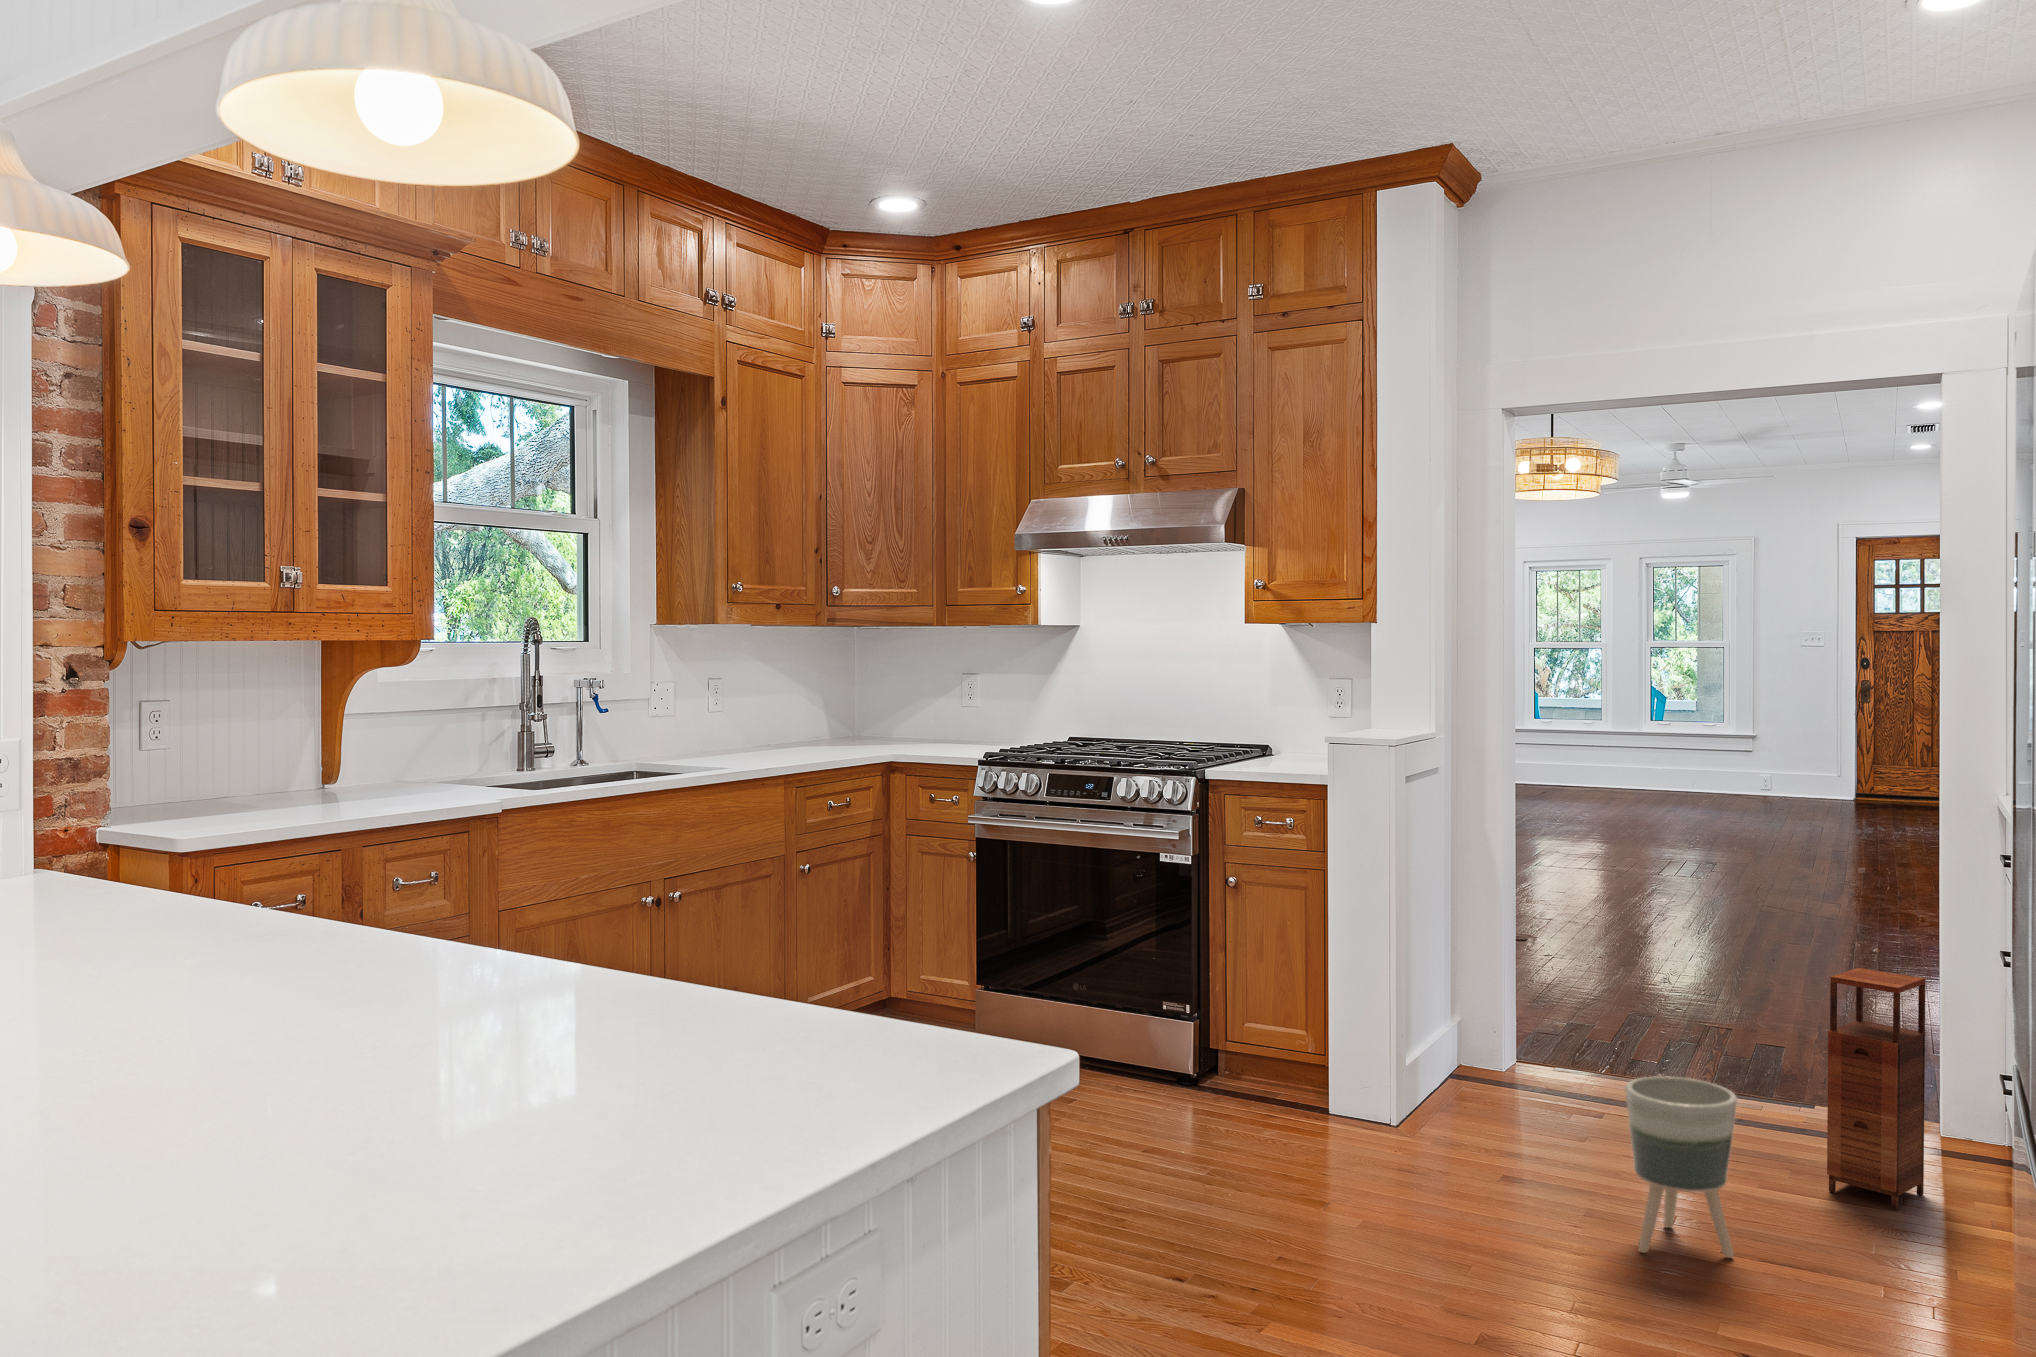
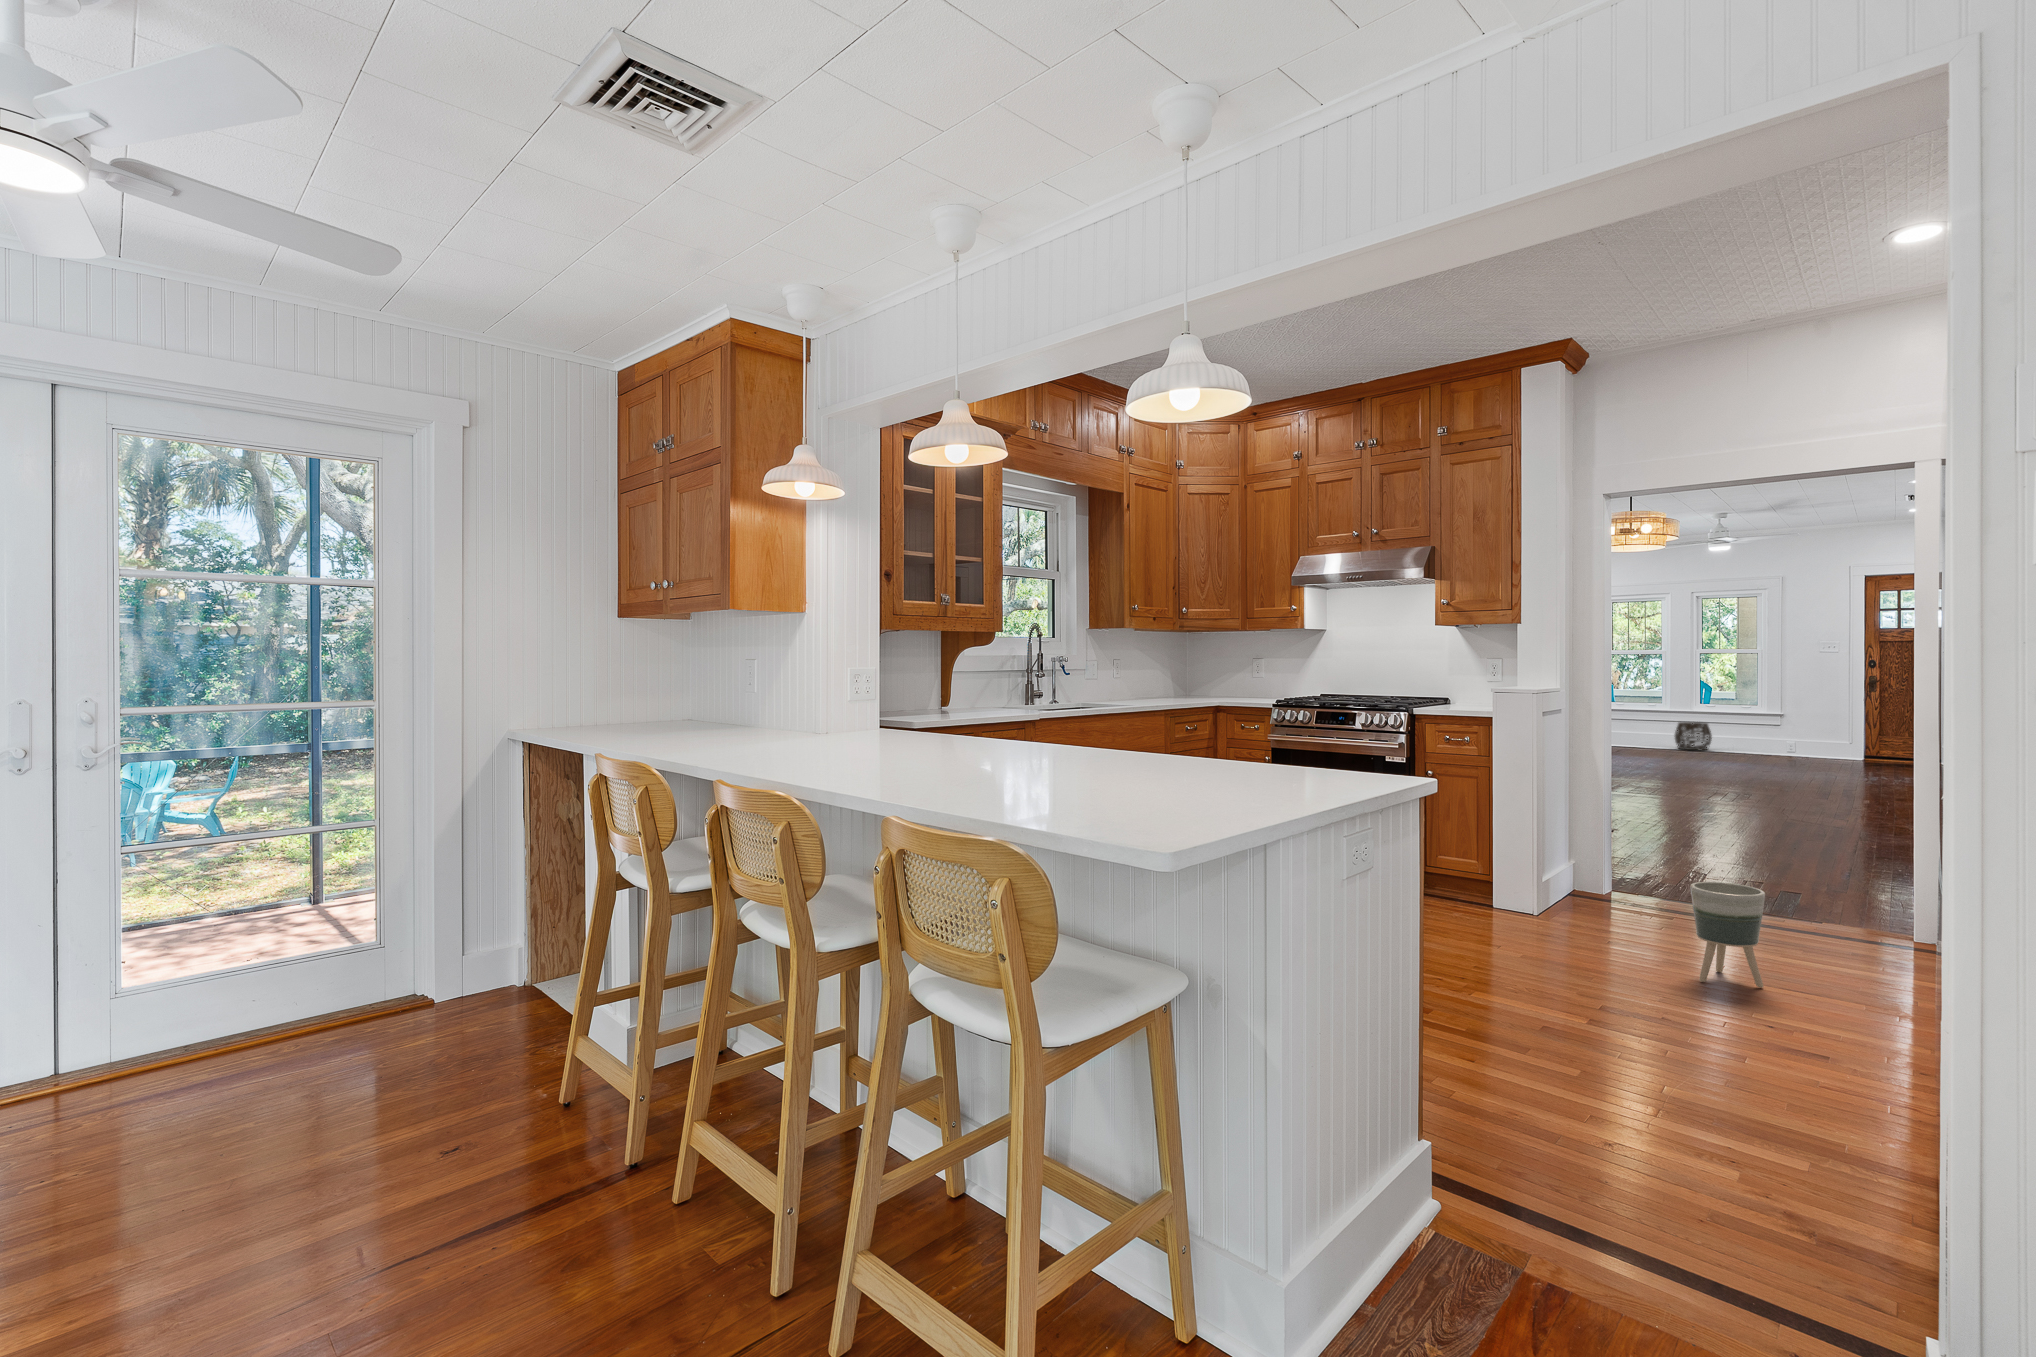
woven basket: none [1615,746,1665,788] -> present [1675,722,1712,750]
storage cabinet: present [1827,968,1925,1209] -> none [1829,827,1898,973]

